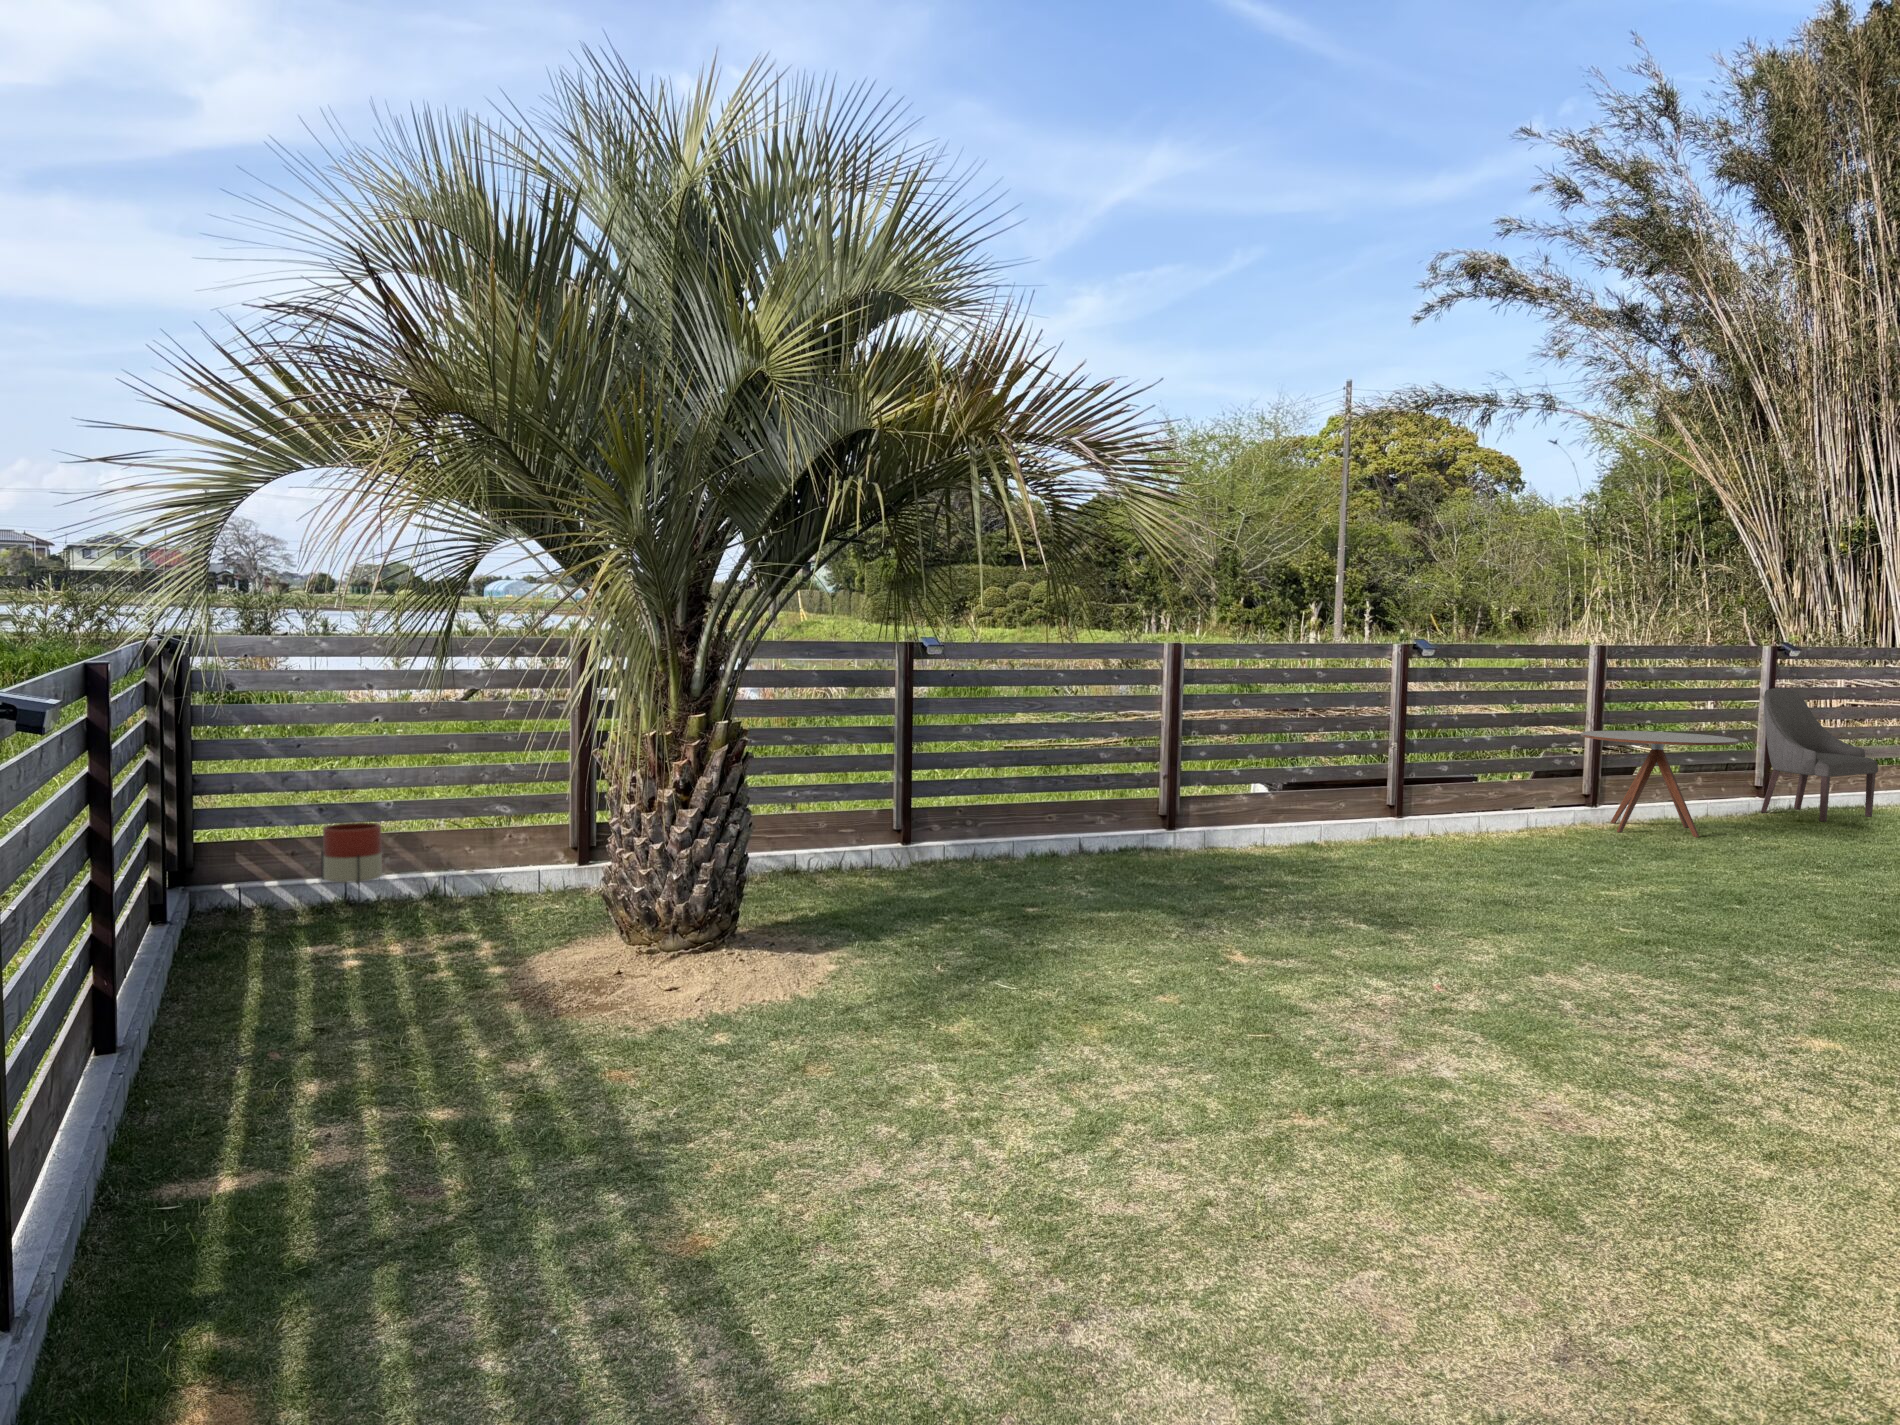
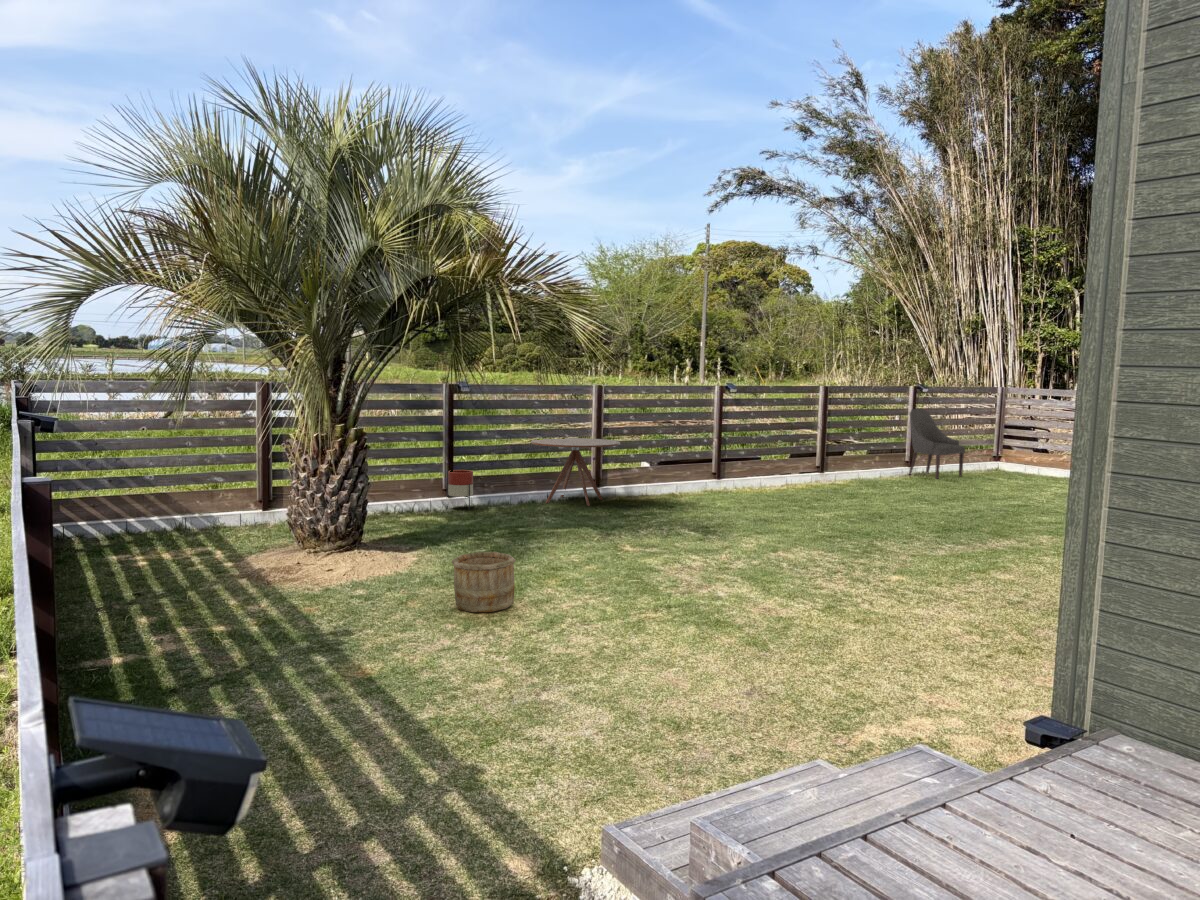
round table: present [1581,731,1739,837] -> present [531,438,620,506]
planter: present [321,822,382,911] -> present [447,470,473,510]
wooden bucket: none [891,978,1022,1110] -> present [452,552,516,612]

